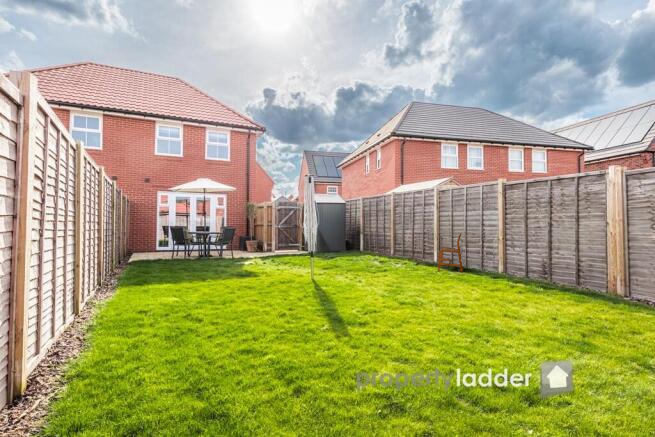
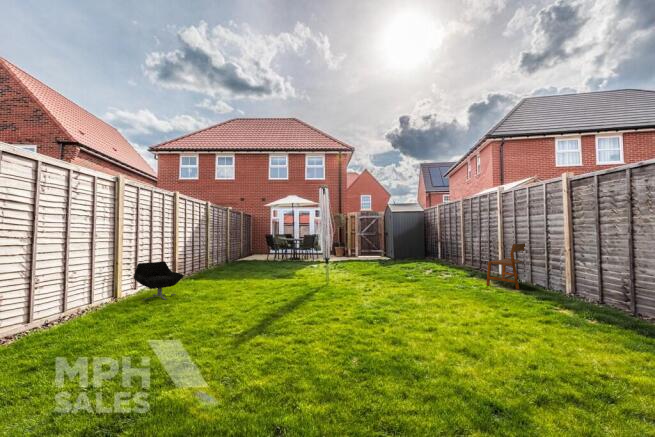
lounge chair: none [97,267,167,320] -> present [134,261,183,300]

